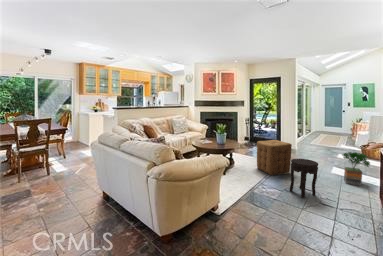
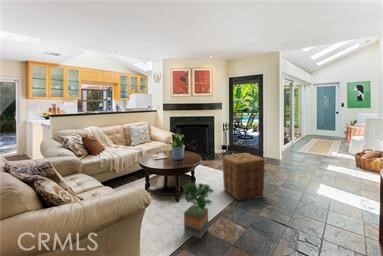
potted tree: present [343,152,370,186] -> present [183,183,213,238]
side table: present [290,159,318,198] -> none [255,183,291,242]

